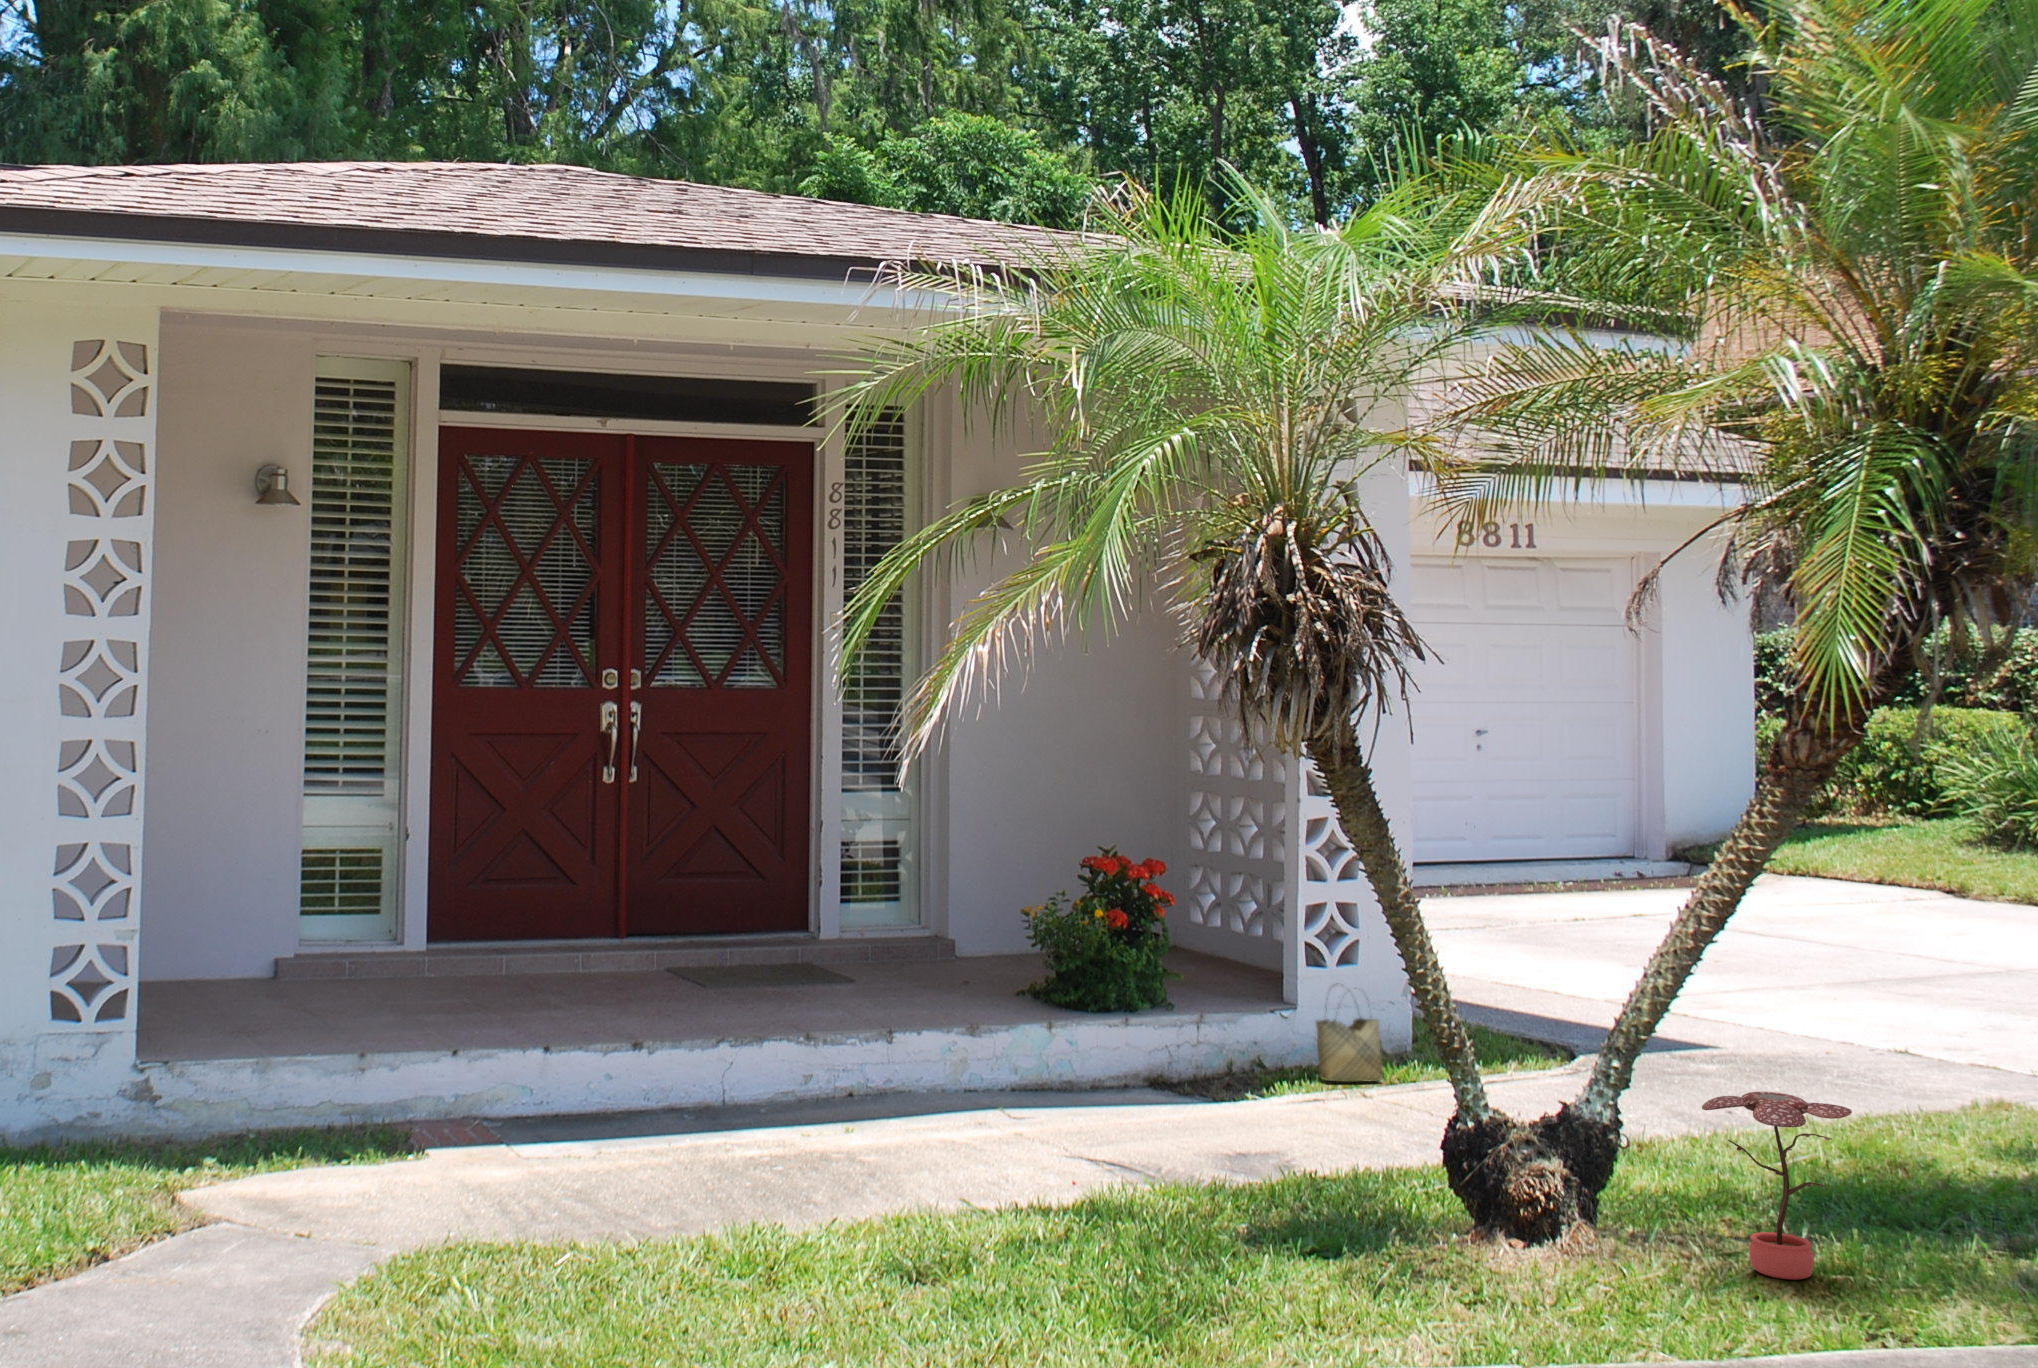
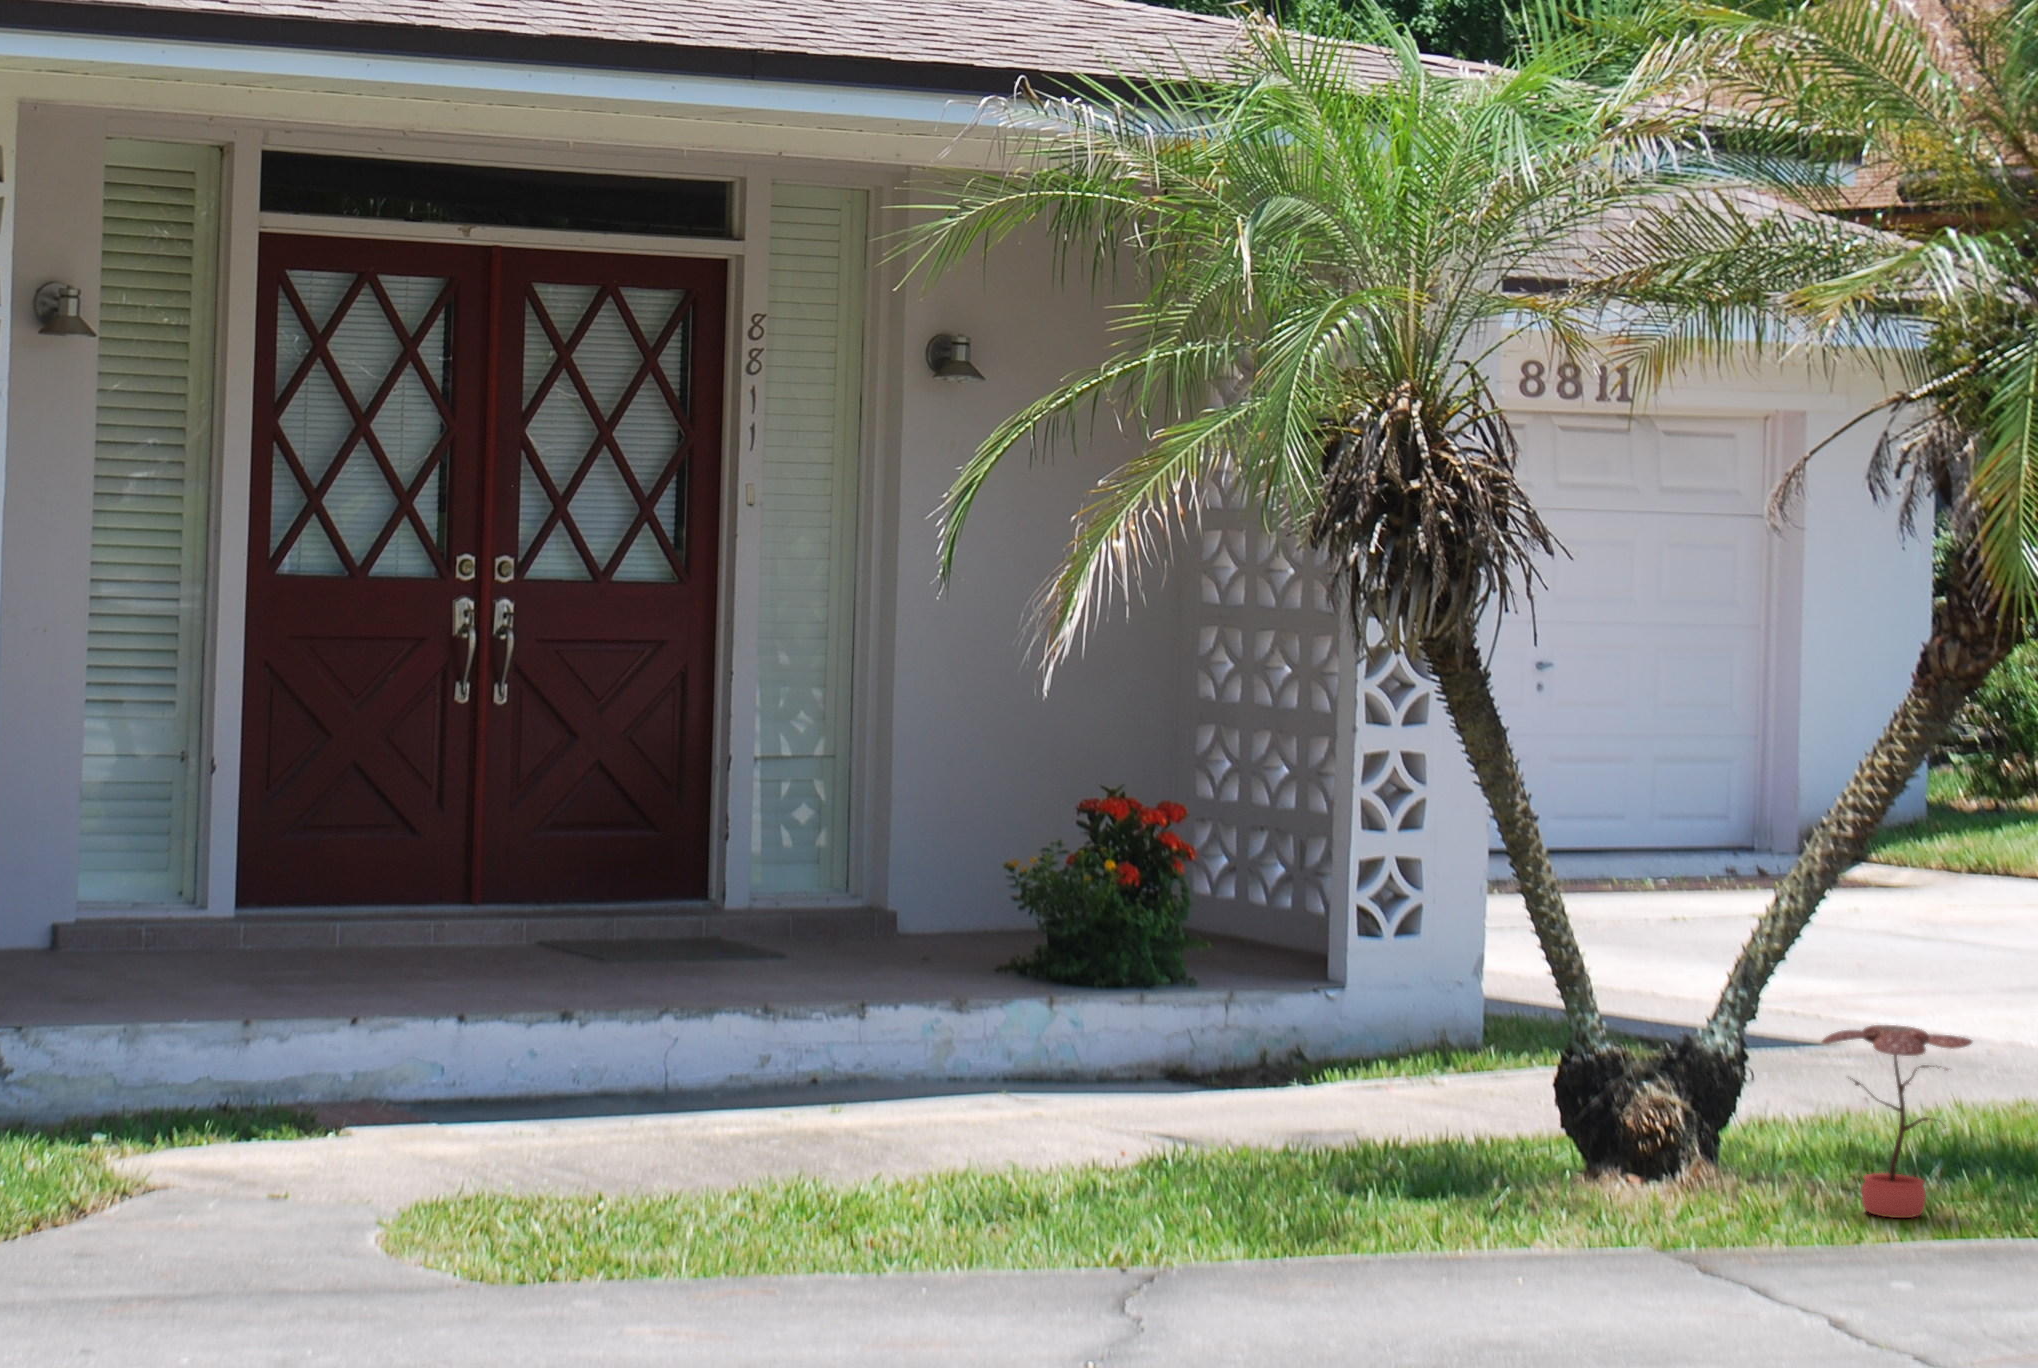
woven basket: present [1316,983,1383,1082] -> none [1374,950,1452,1066]

